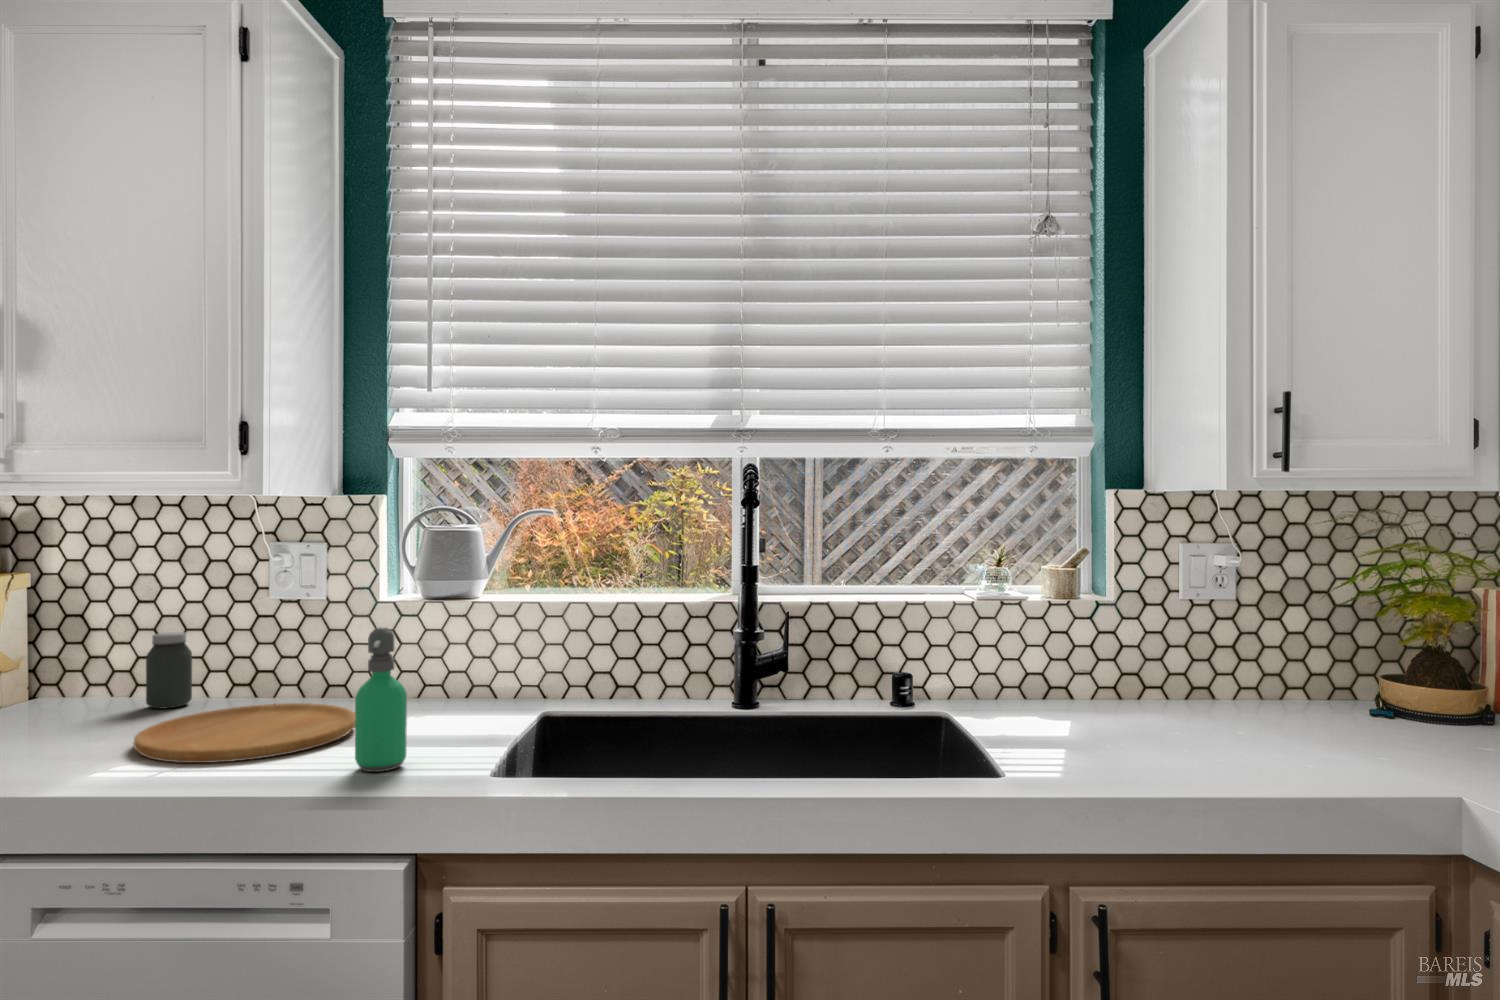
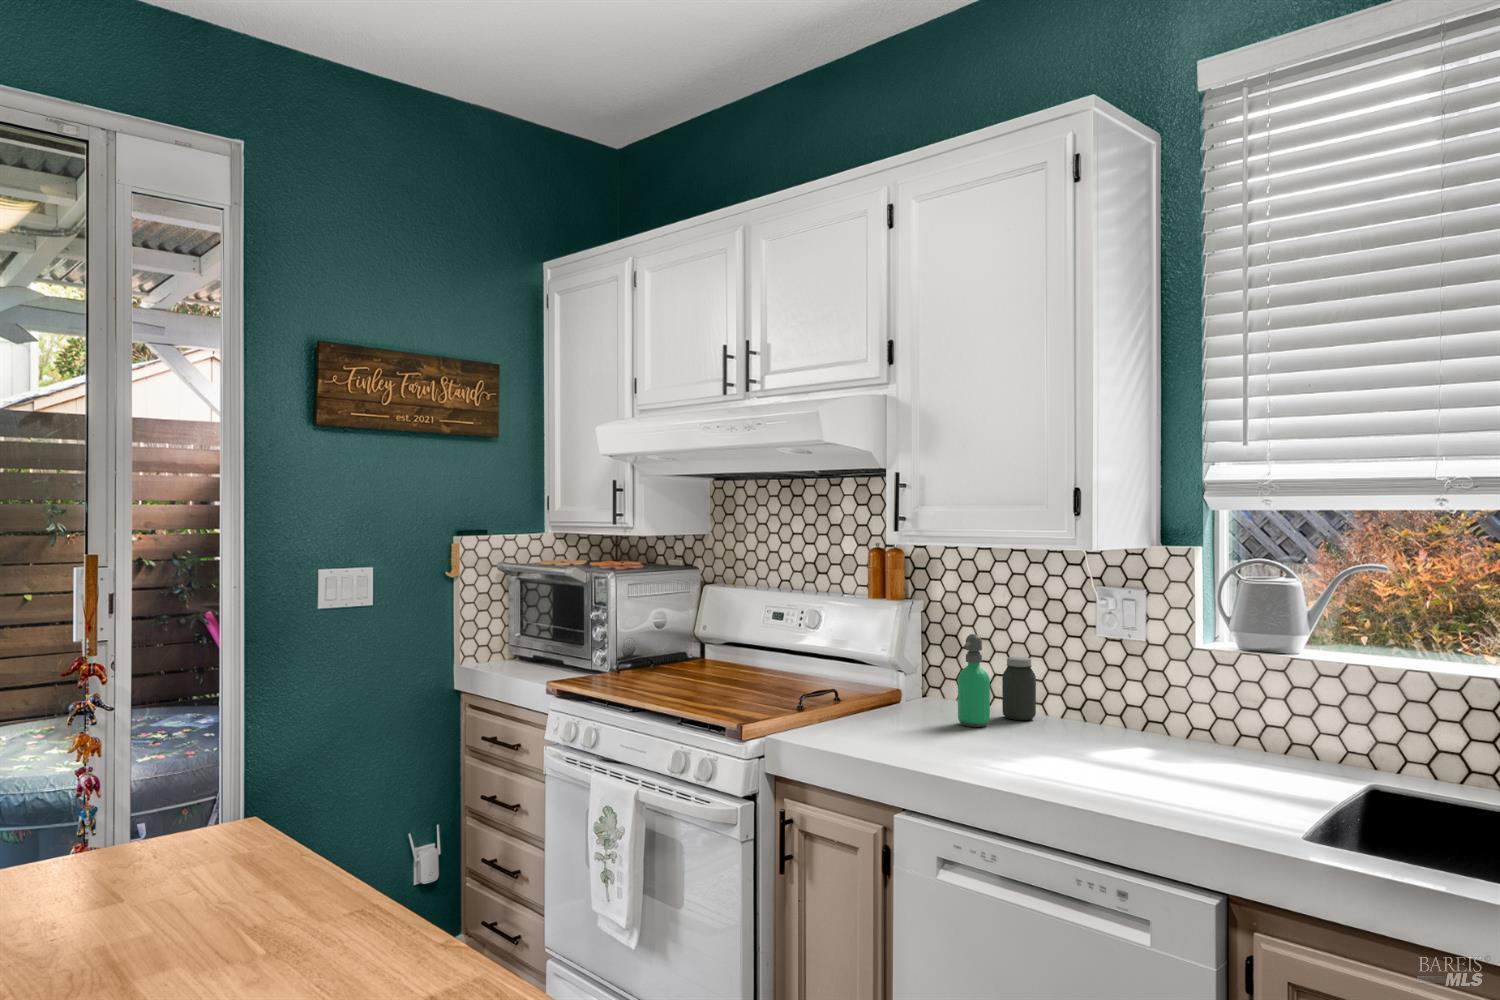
soap dispenser: present [355,627,407,772] -> present [958,634,990,727]
cutting board: present [134,703,355,763] -> none [999,729,1174,778]

